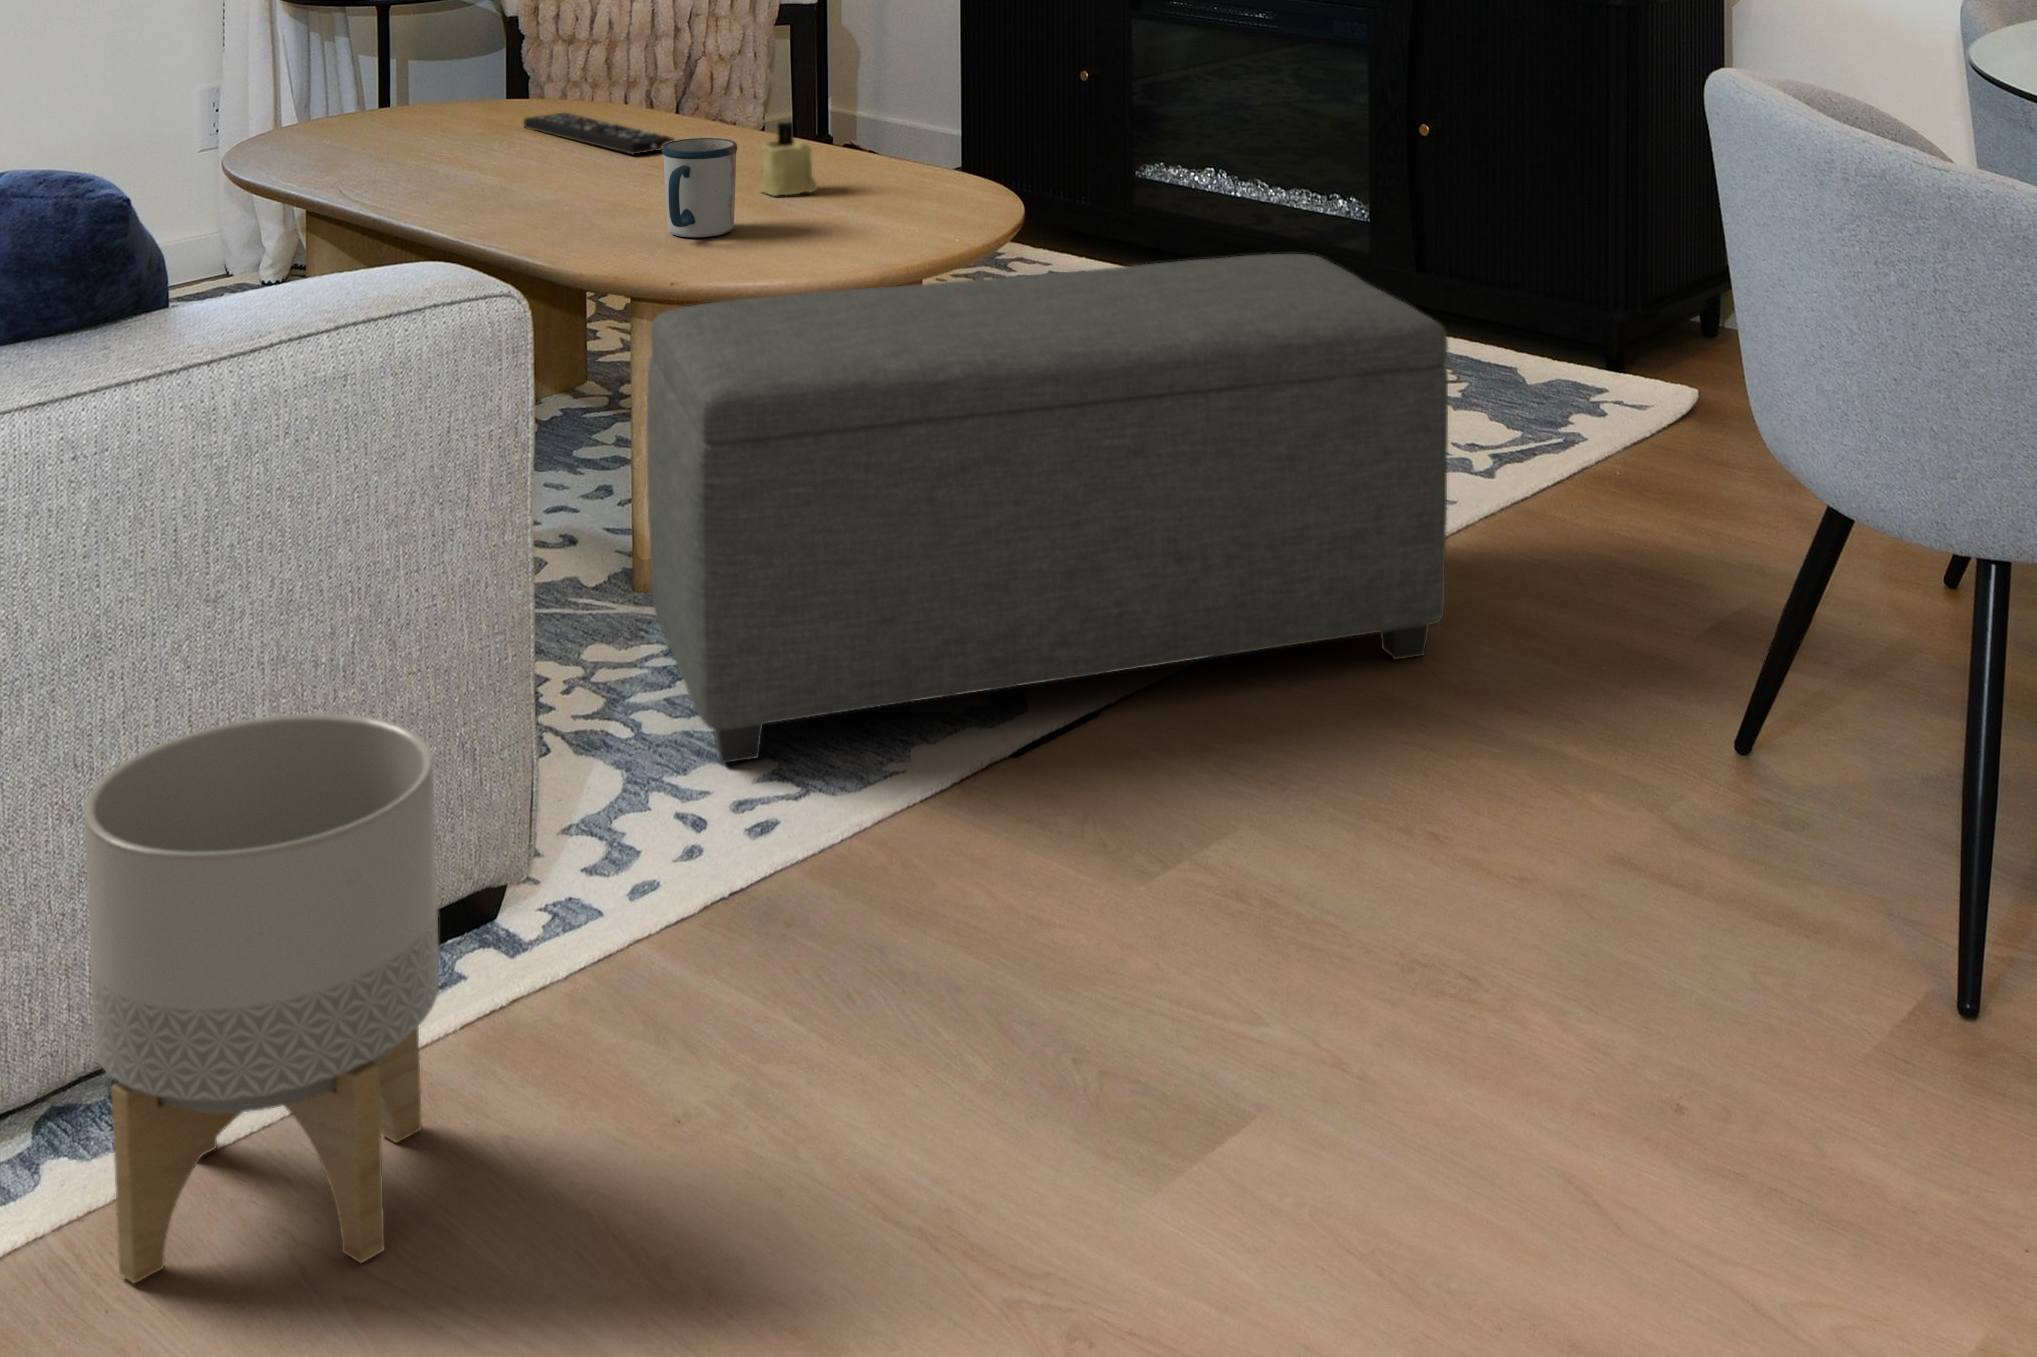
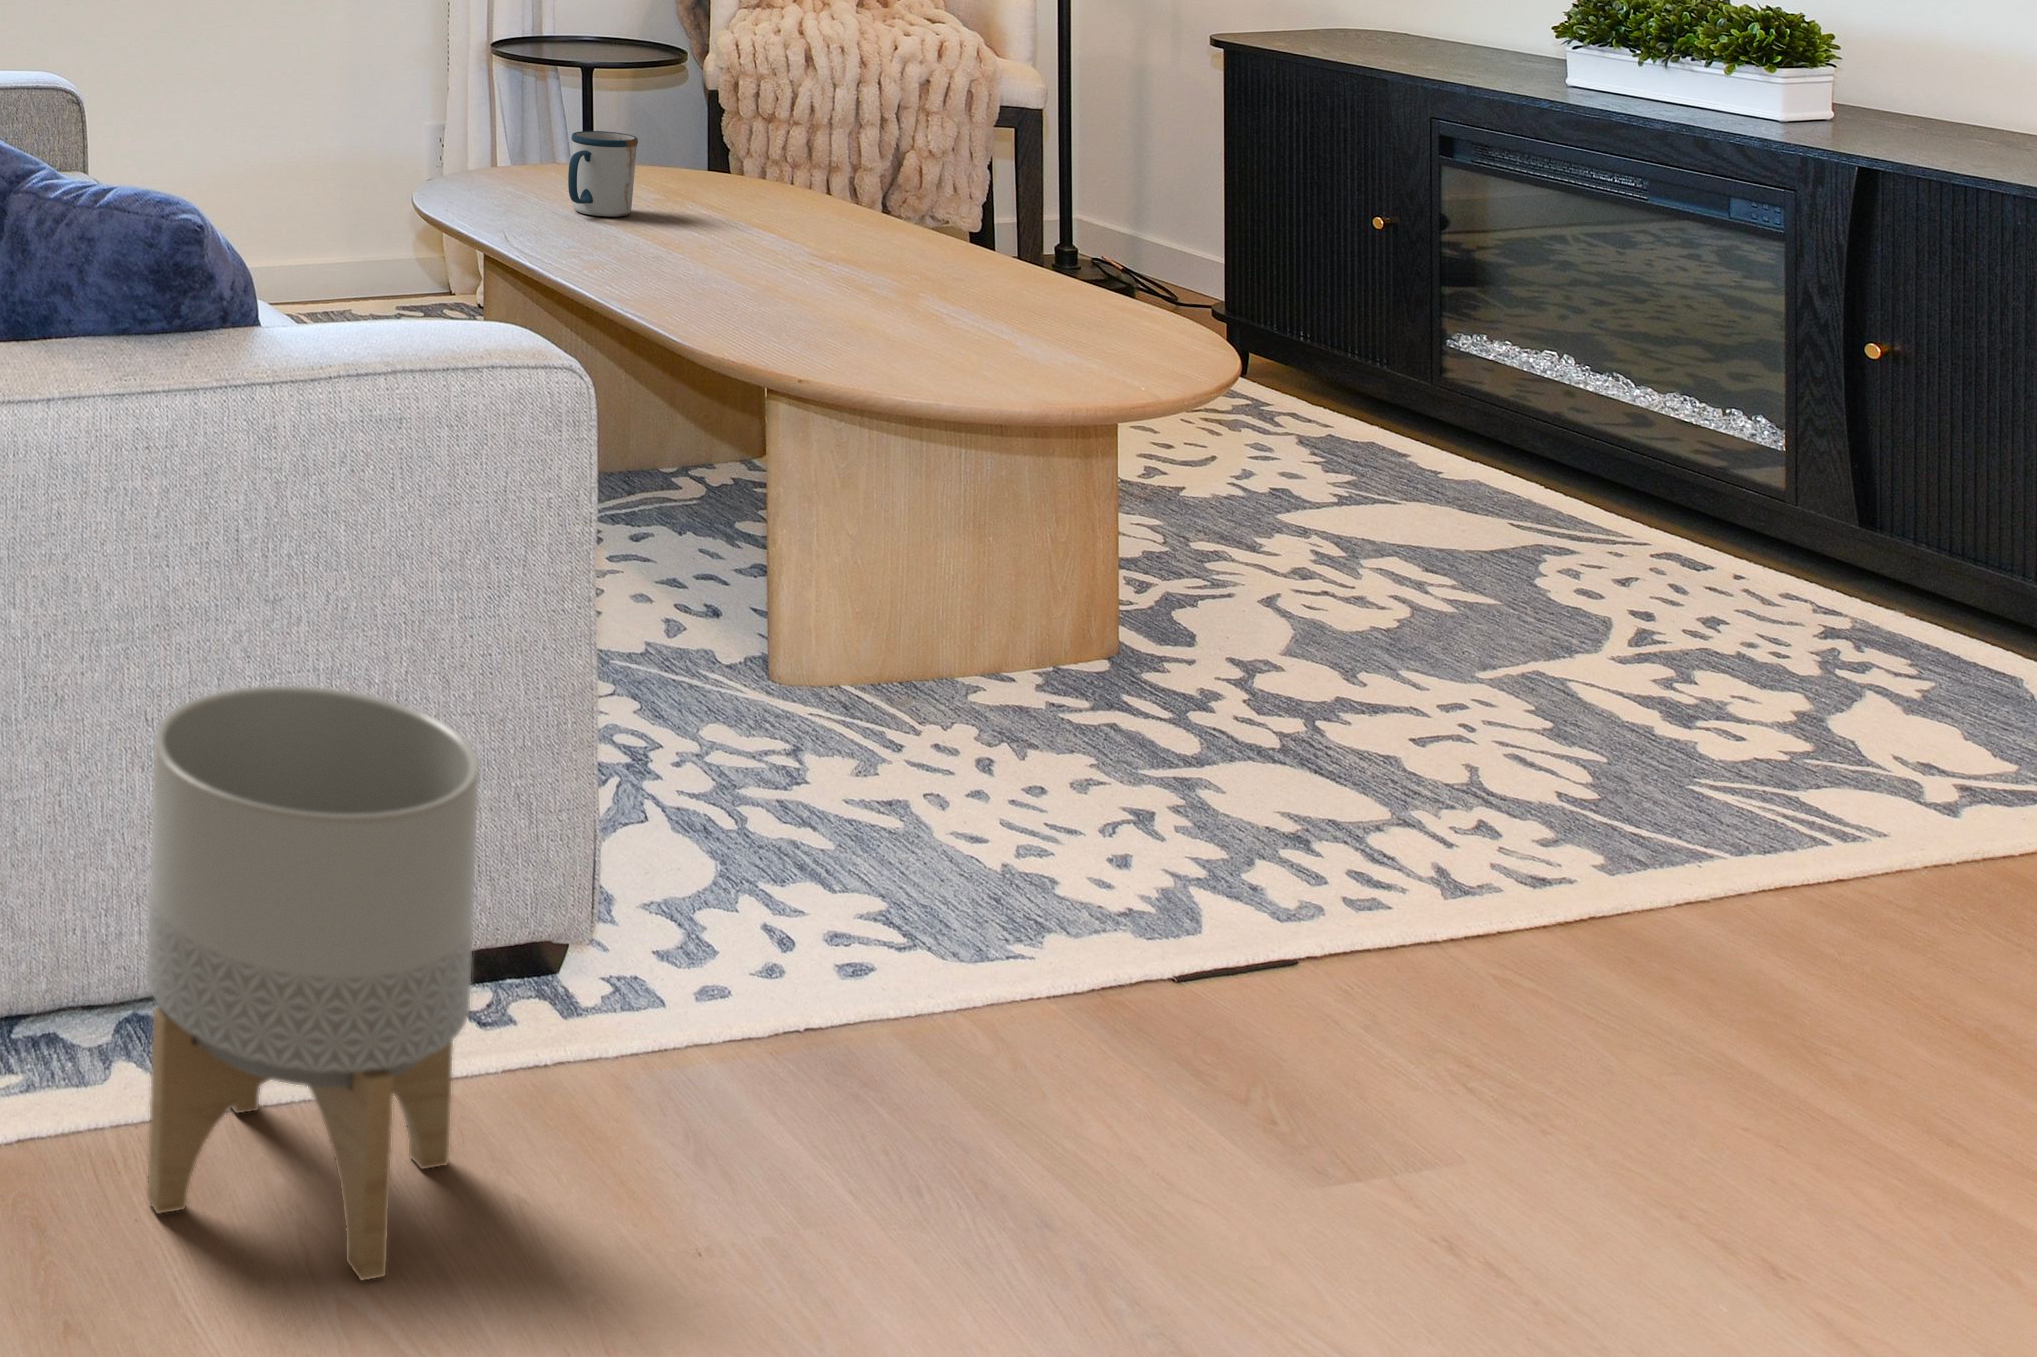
remote control: present [524,113,674,154] -> none [717,185,867,233]
candle: present [760,122,817,196] -> none [949,215,1015,295]
mug: present [662,138,738,237] -> present [568,131,638,216]
ottoman: present [647,254,1448,763] -> none [785,384,1861,1017]

